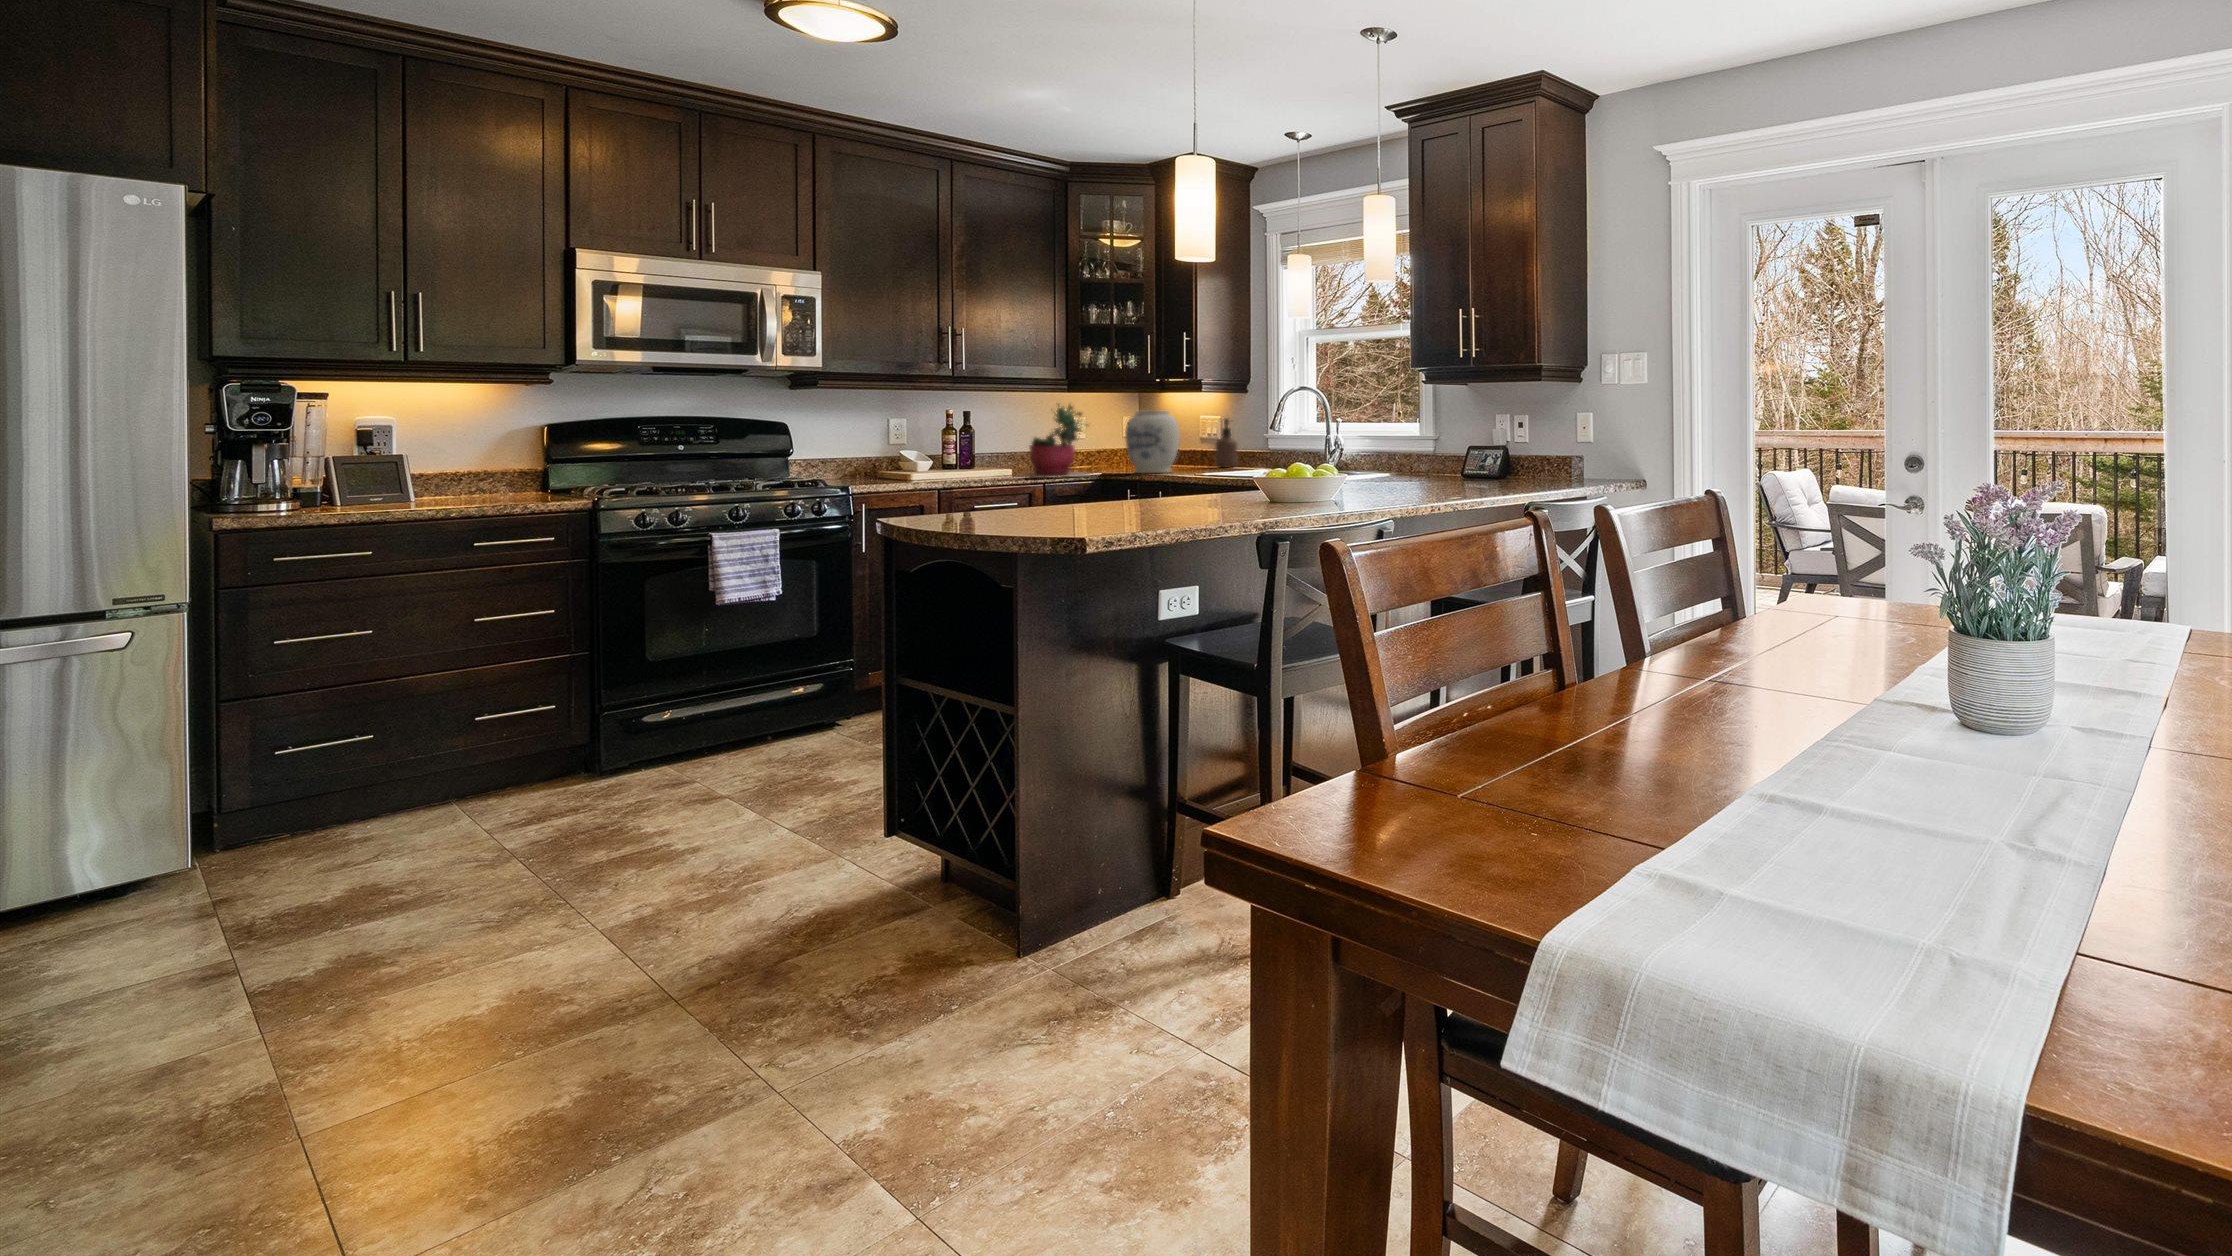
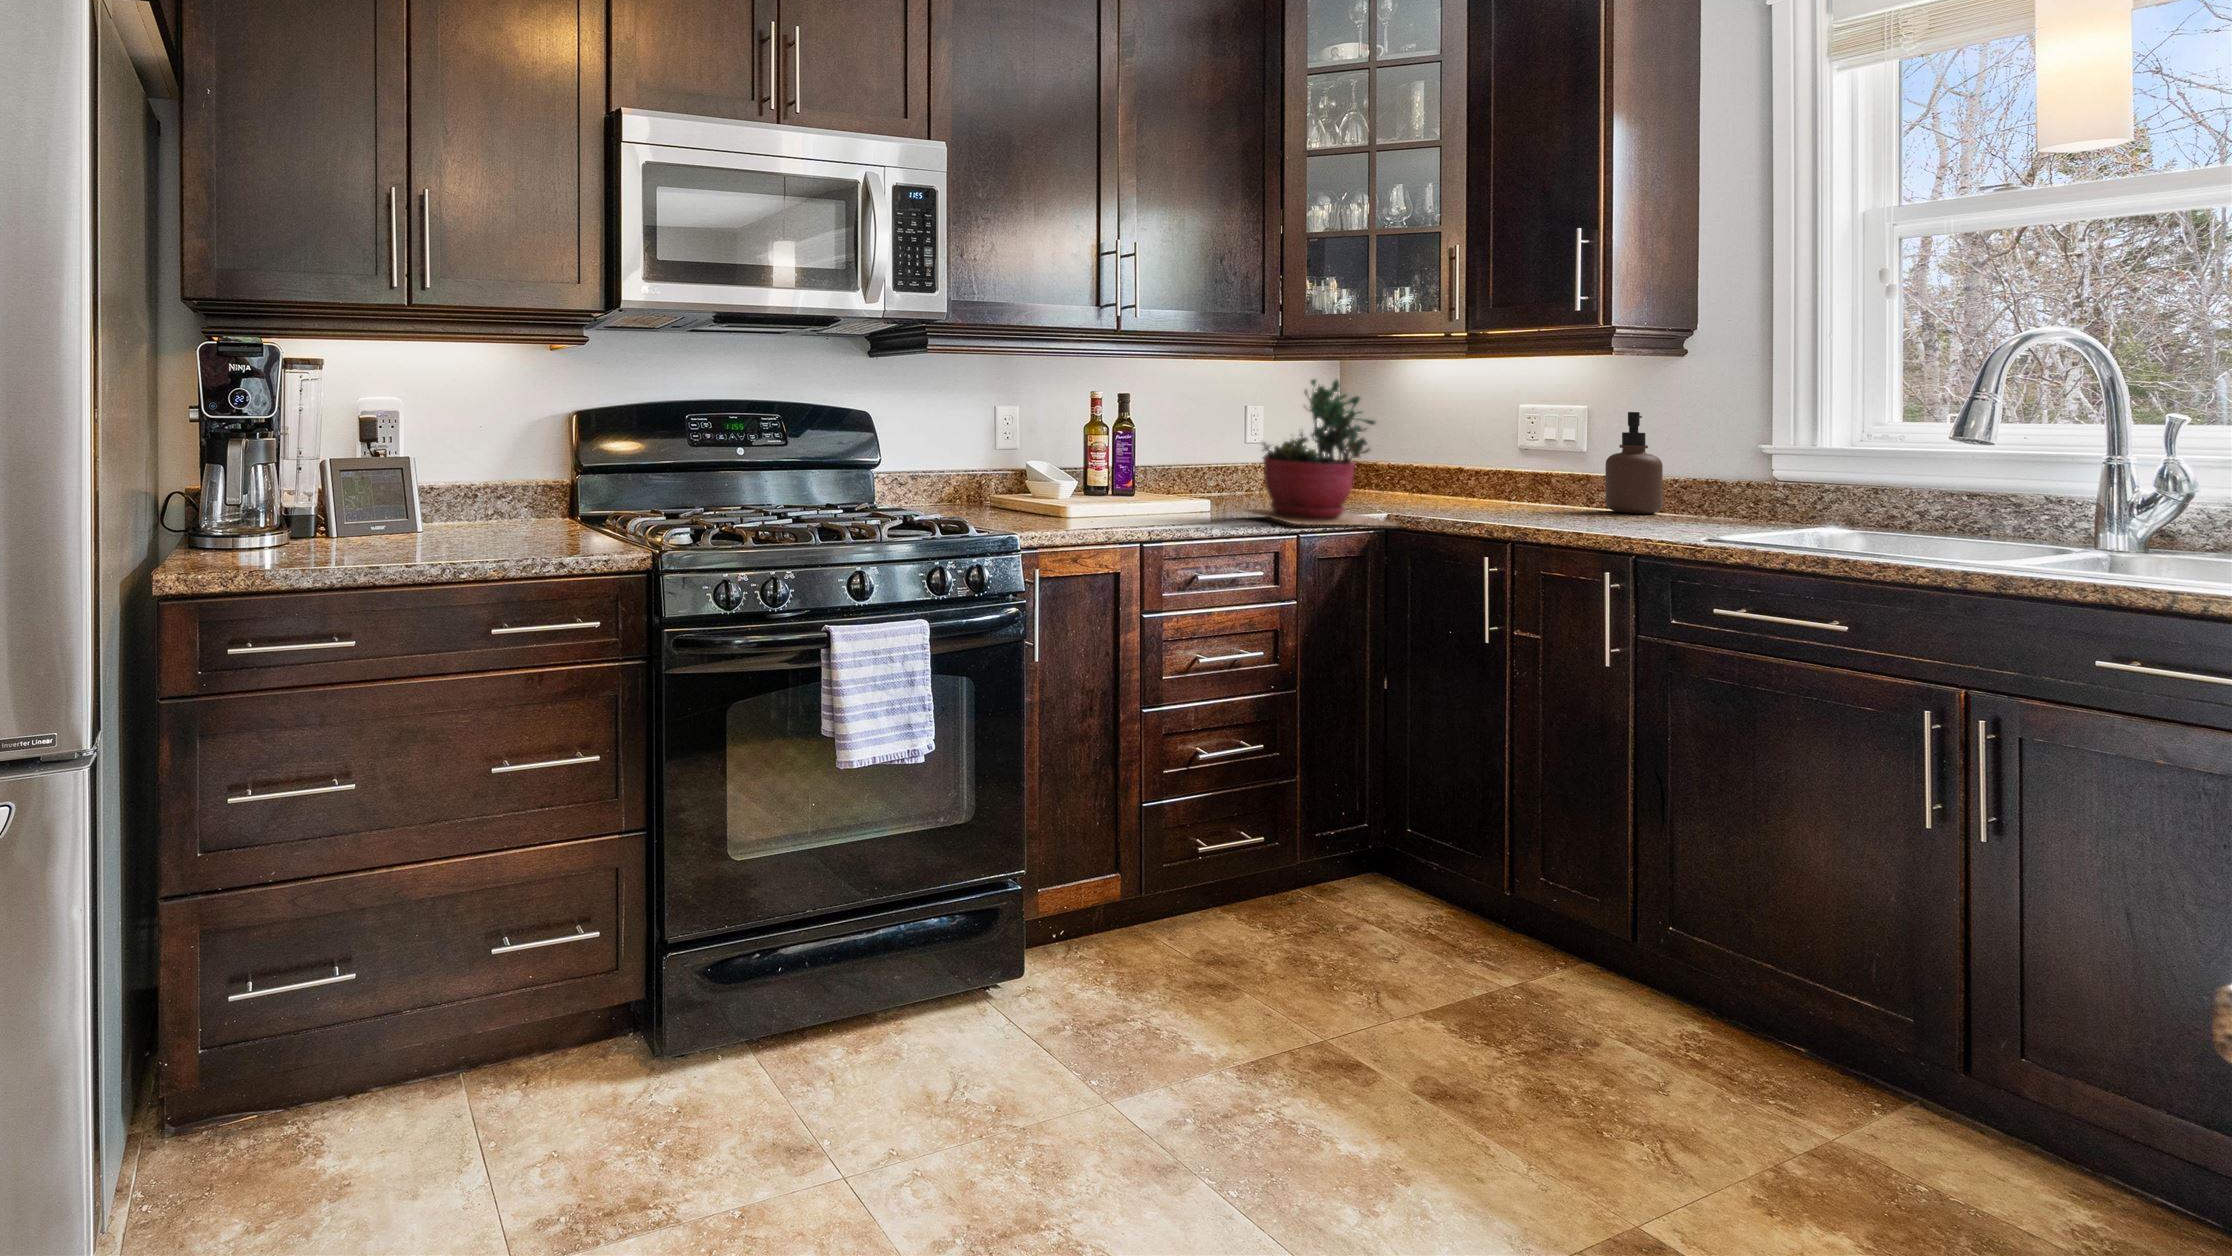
vase: present [1125,411,1179,473] -> none [1450,395,1581,525]

